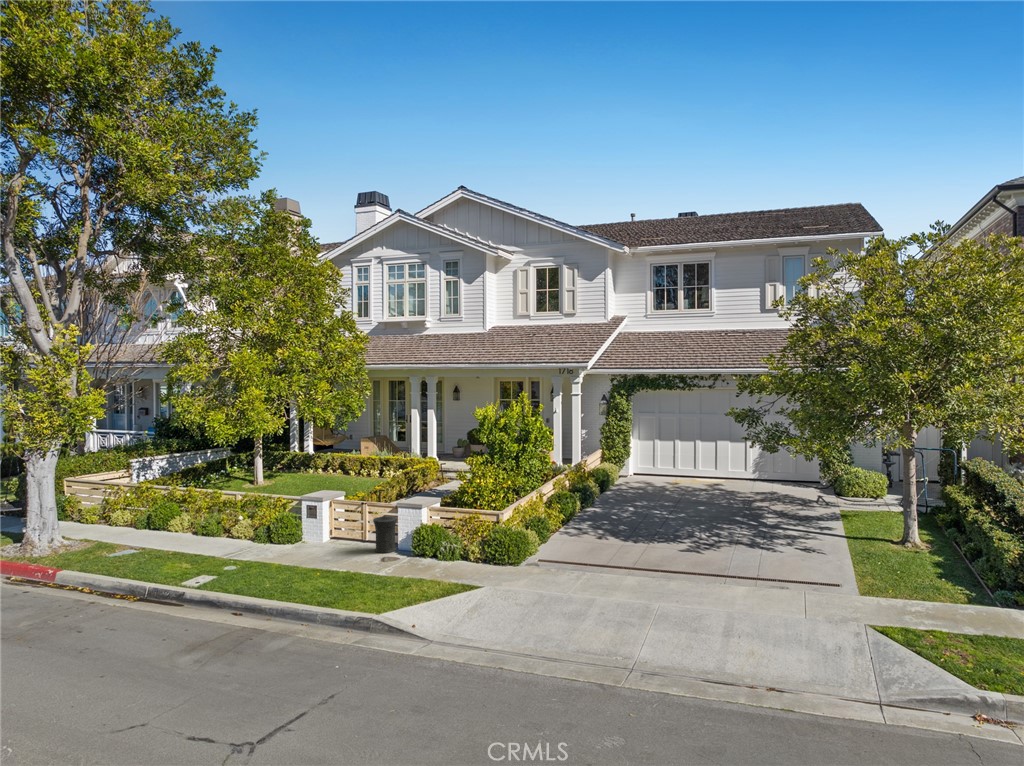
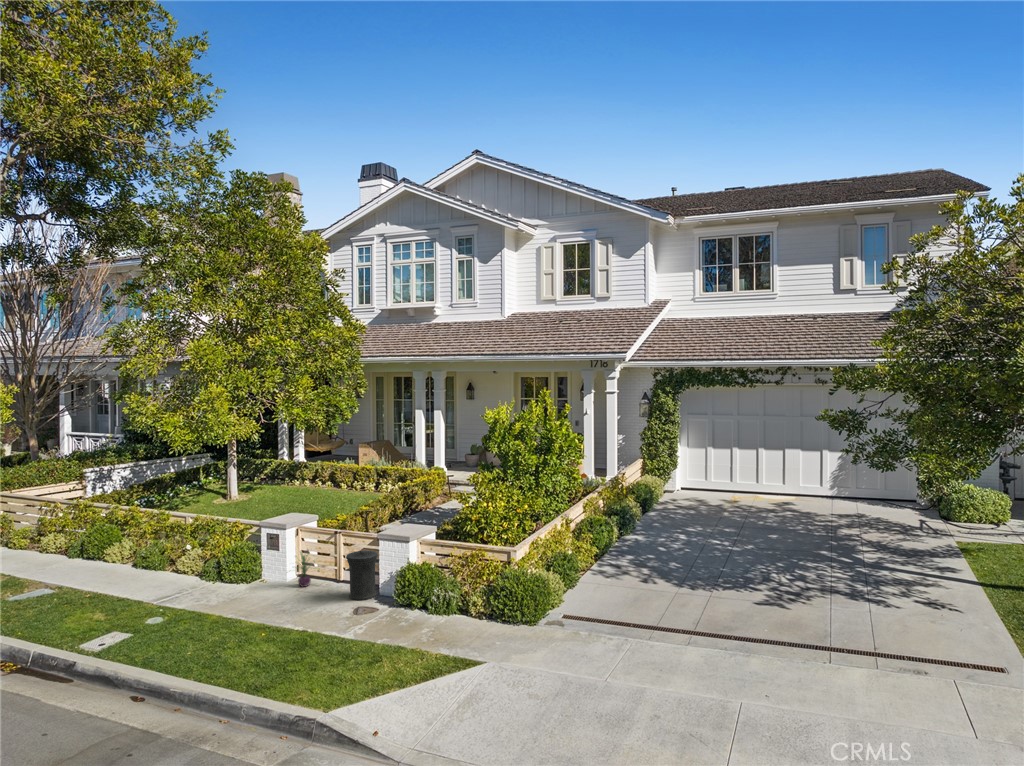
decorative plant: none [324,518,352,545] -> present [297,552,311,587]

